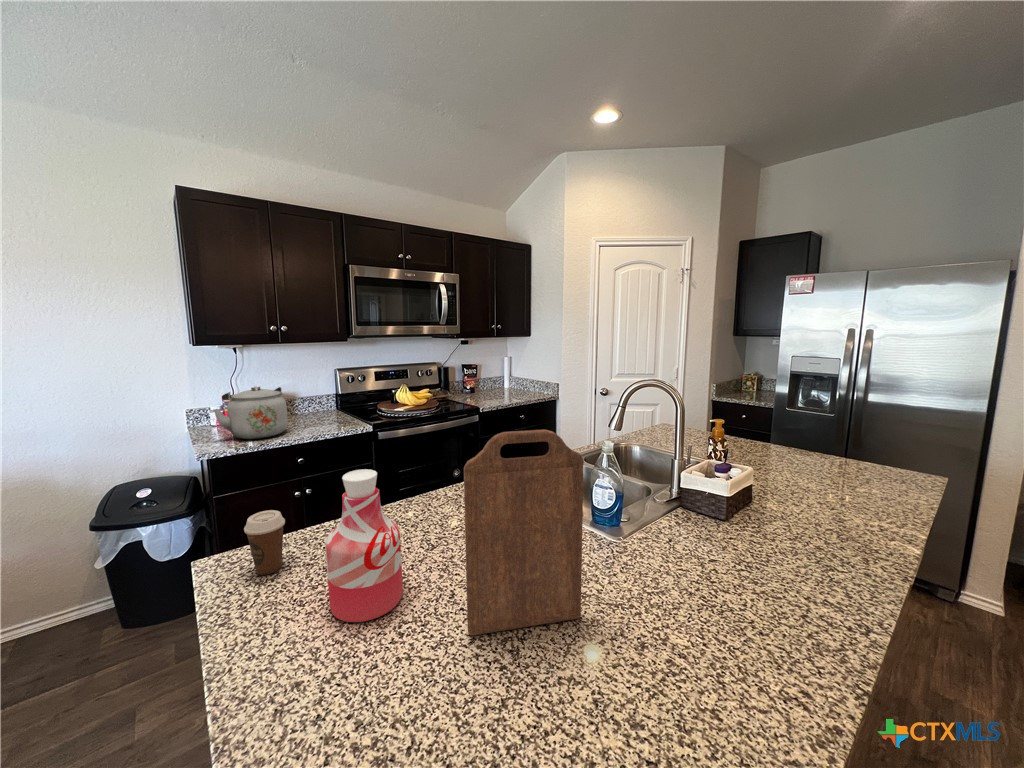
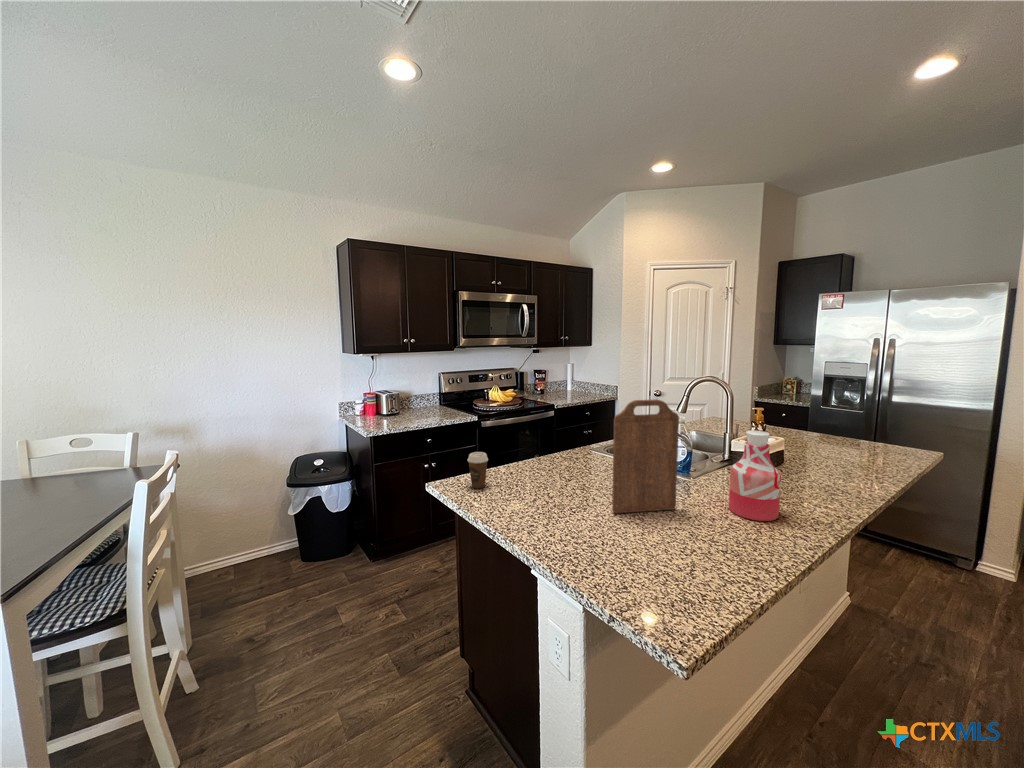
kettle: present [213,386,288,439] -> none [370,385,417,424]
bottle: present [325,469,403,622] -> present [729,430,781,521]

